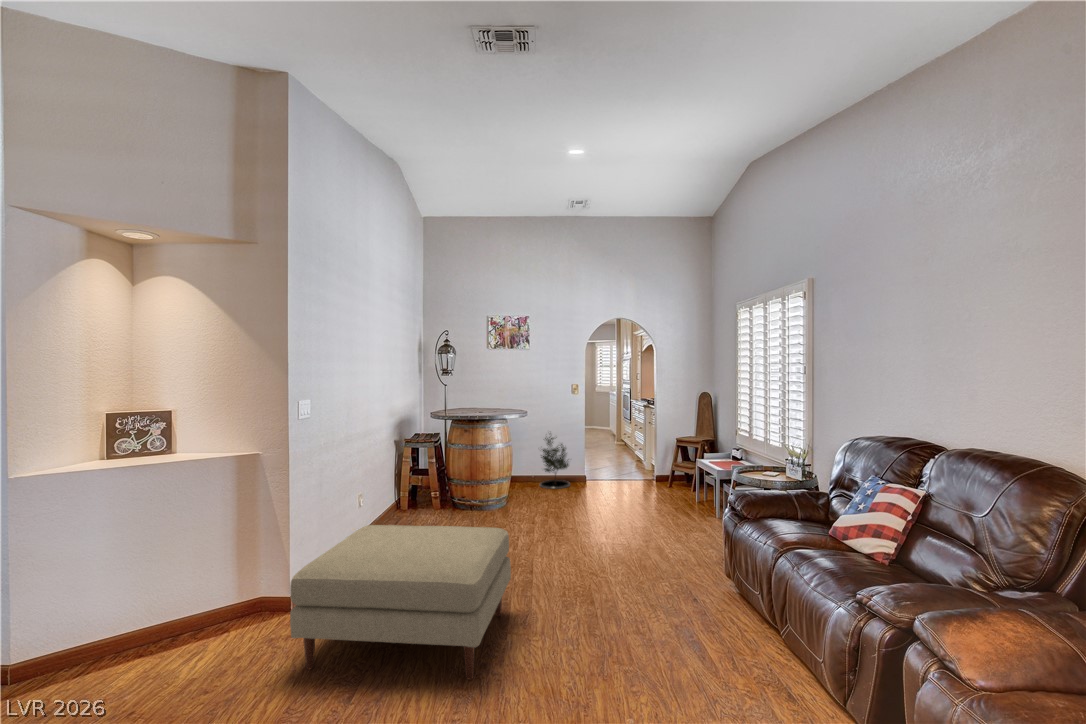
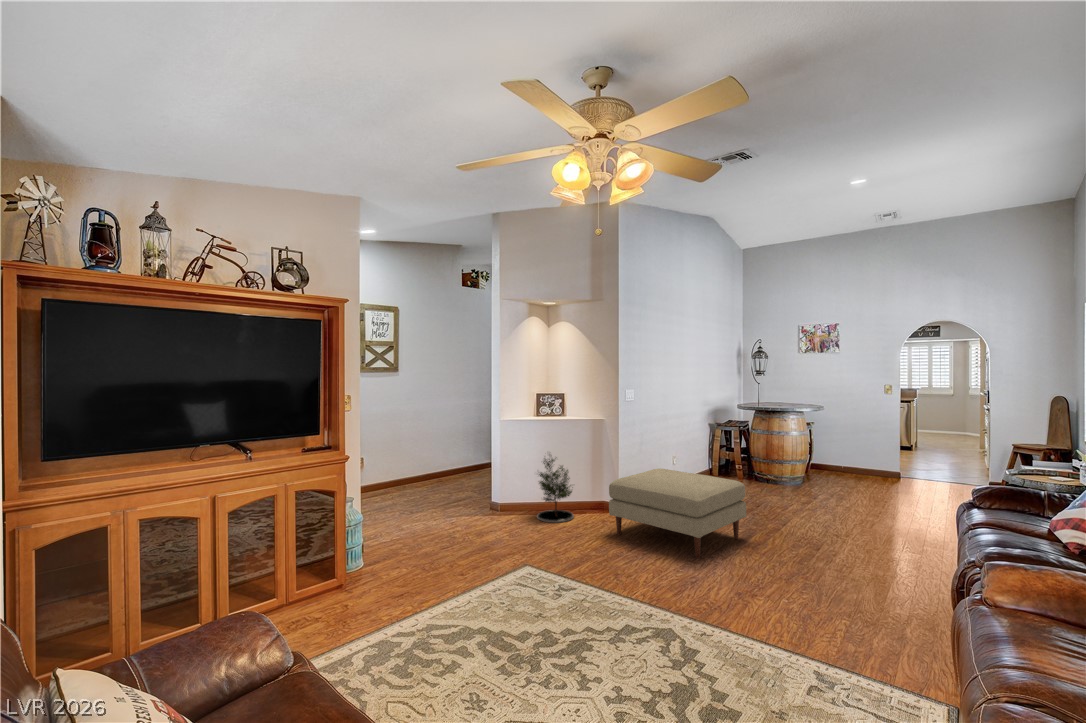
potted tree: present [540,437,570,489] -> present [537,458,574,523]

